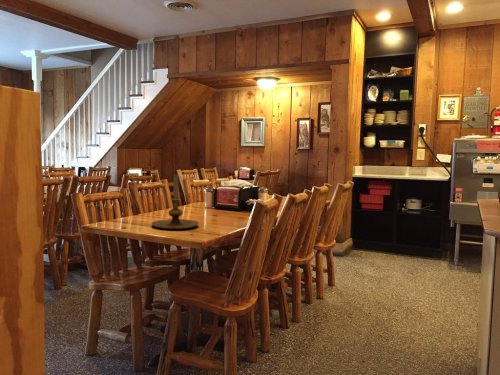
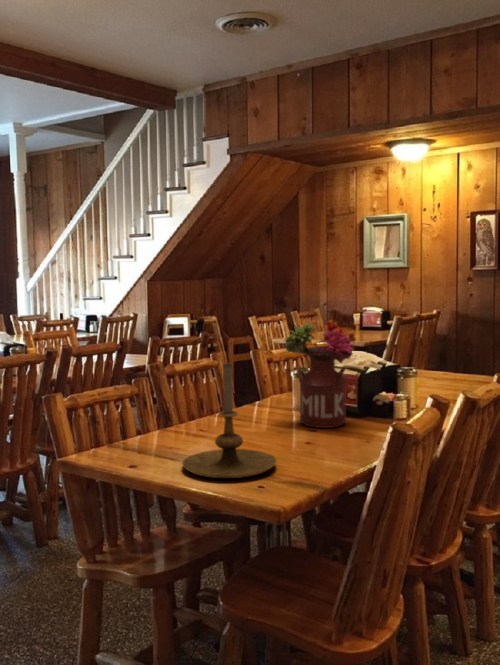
flower arrangement: none [202,160,238,214] -> present [285,320,356,428]

